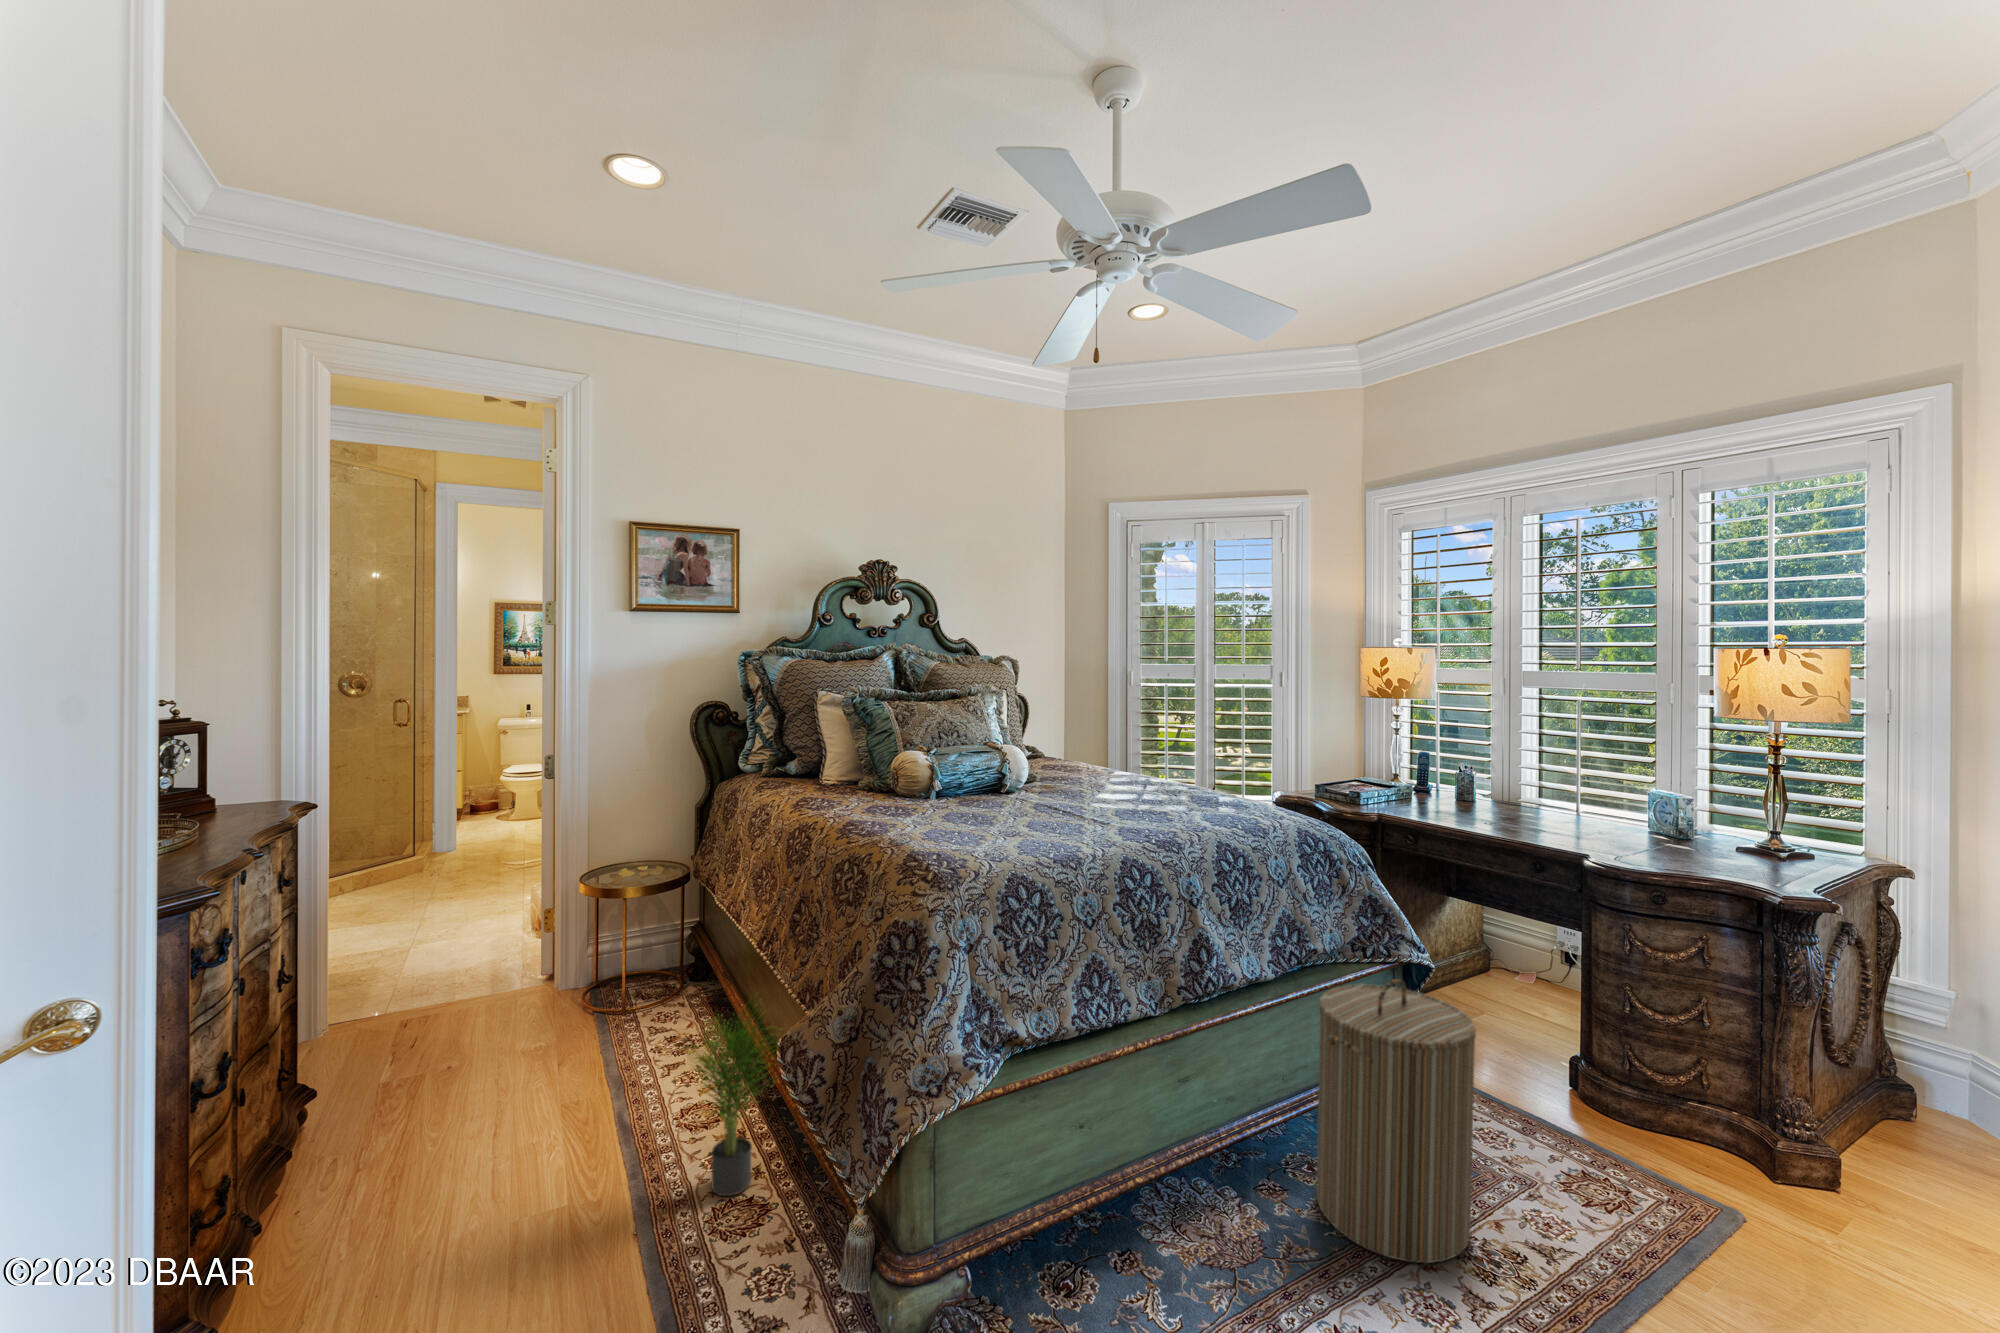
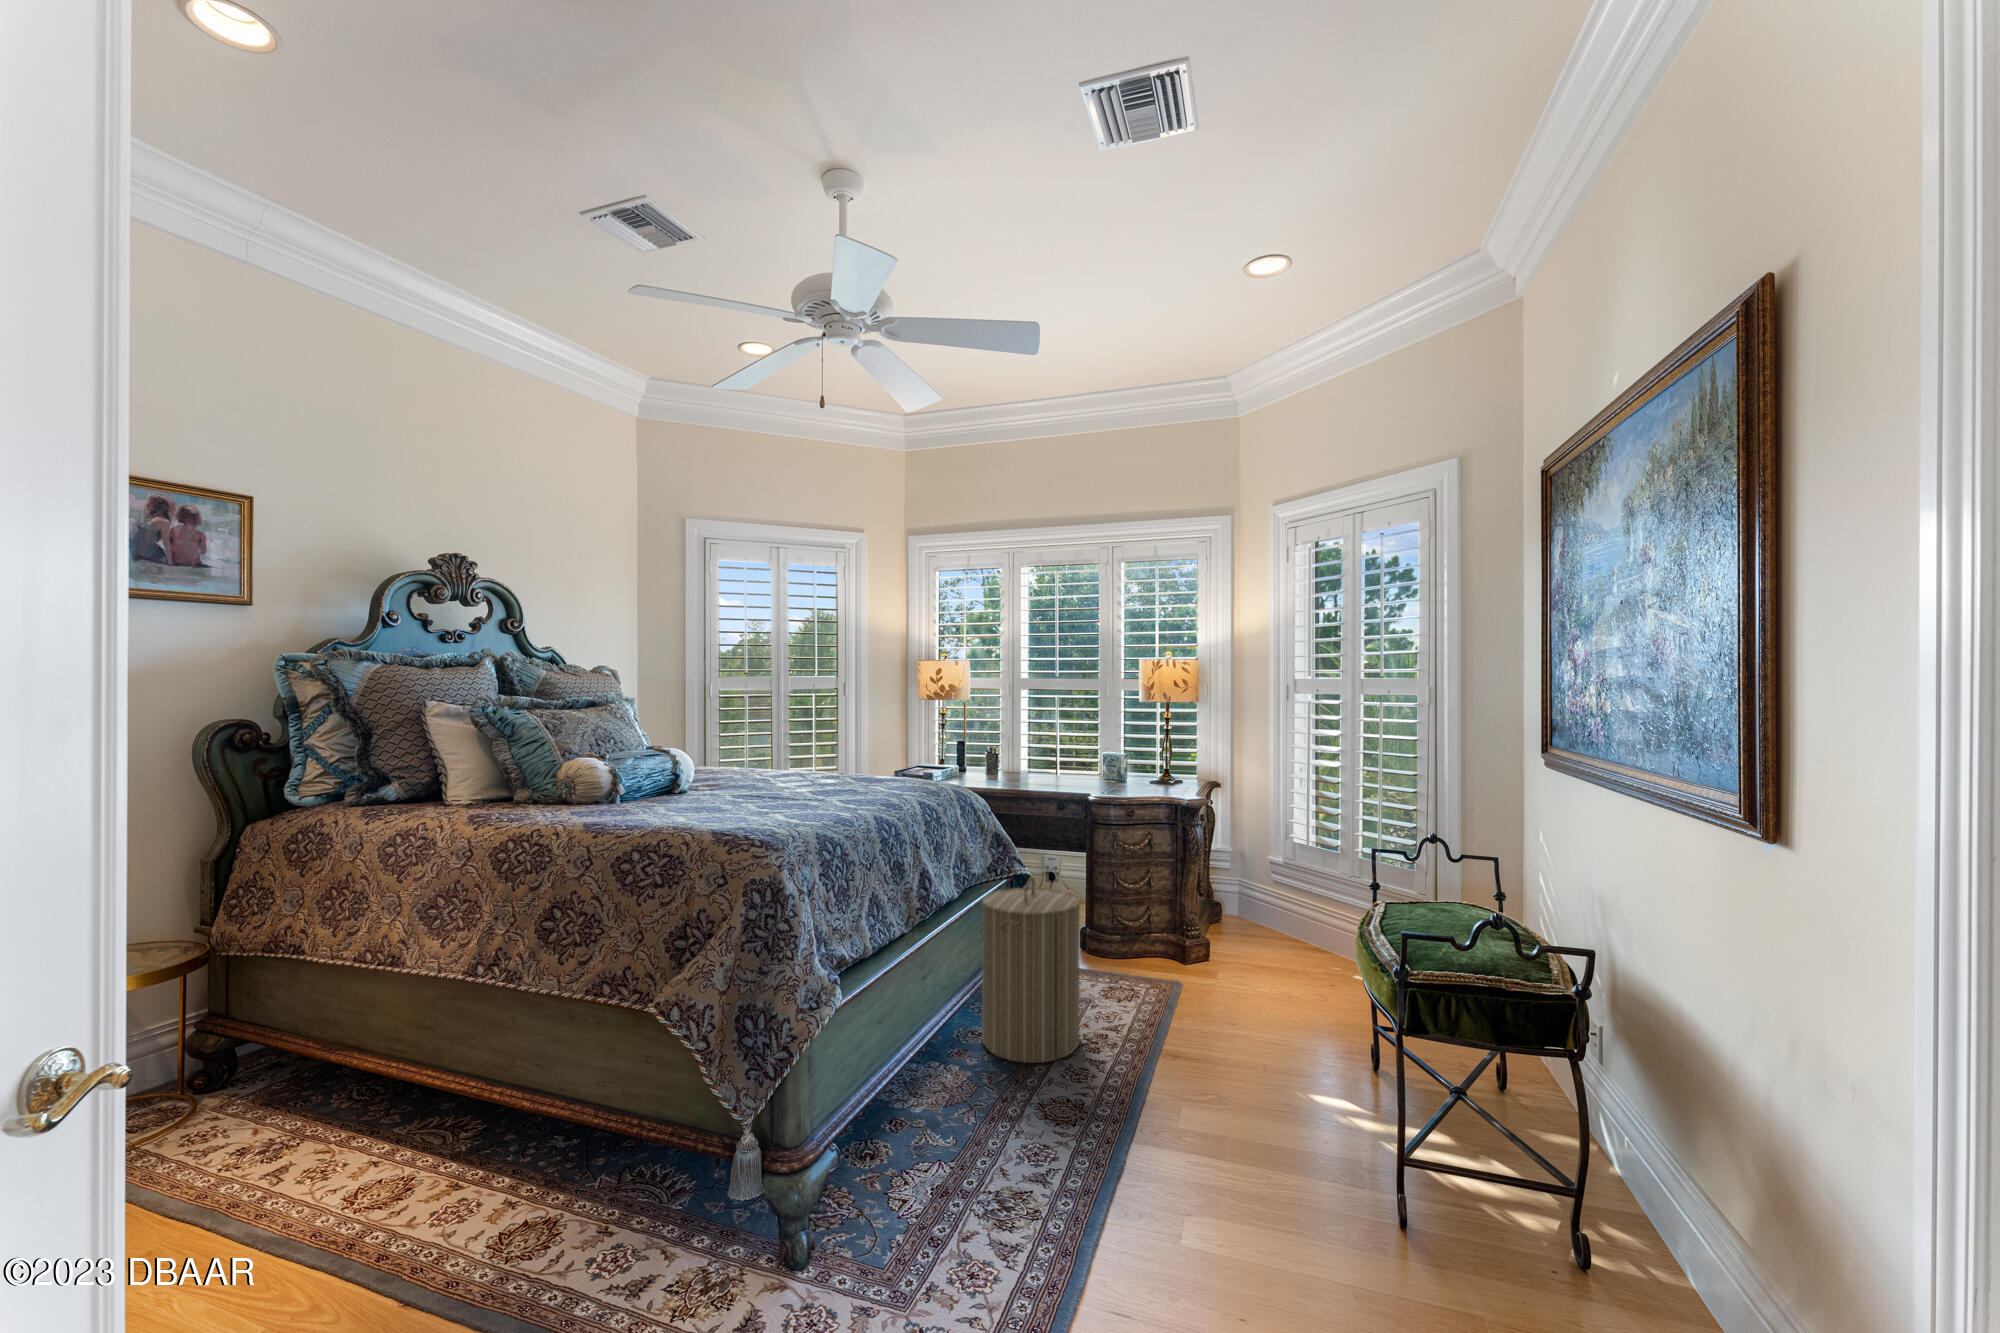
potted plant: present [690,994,779,1196] -> none [426,1009,566,1232]

